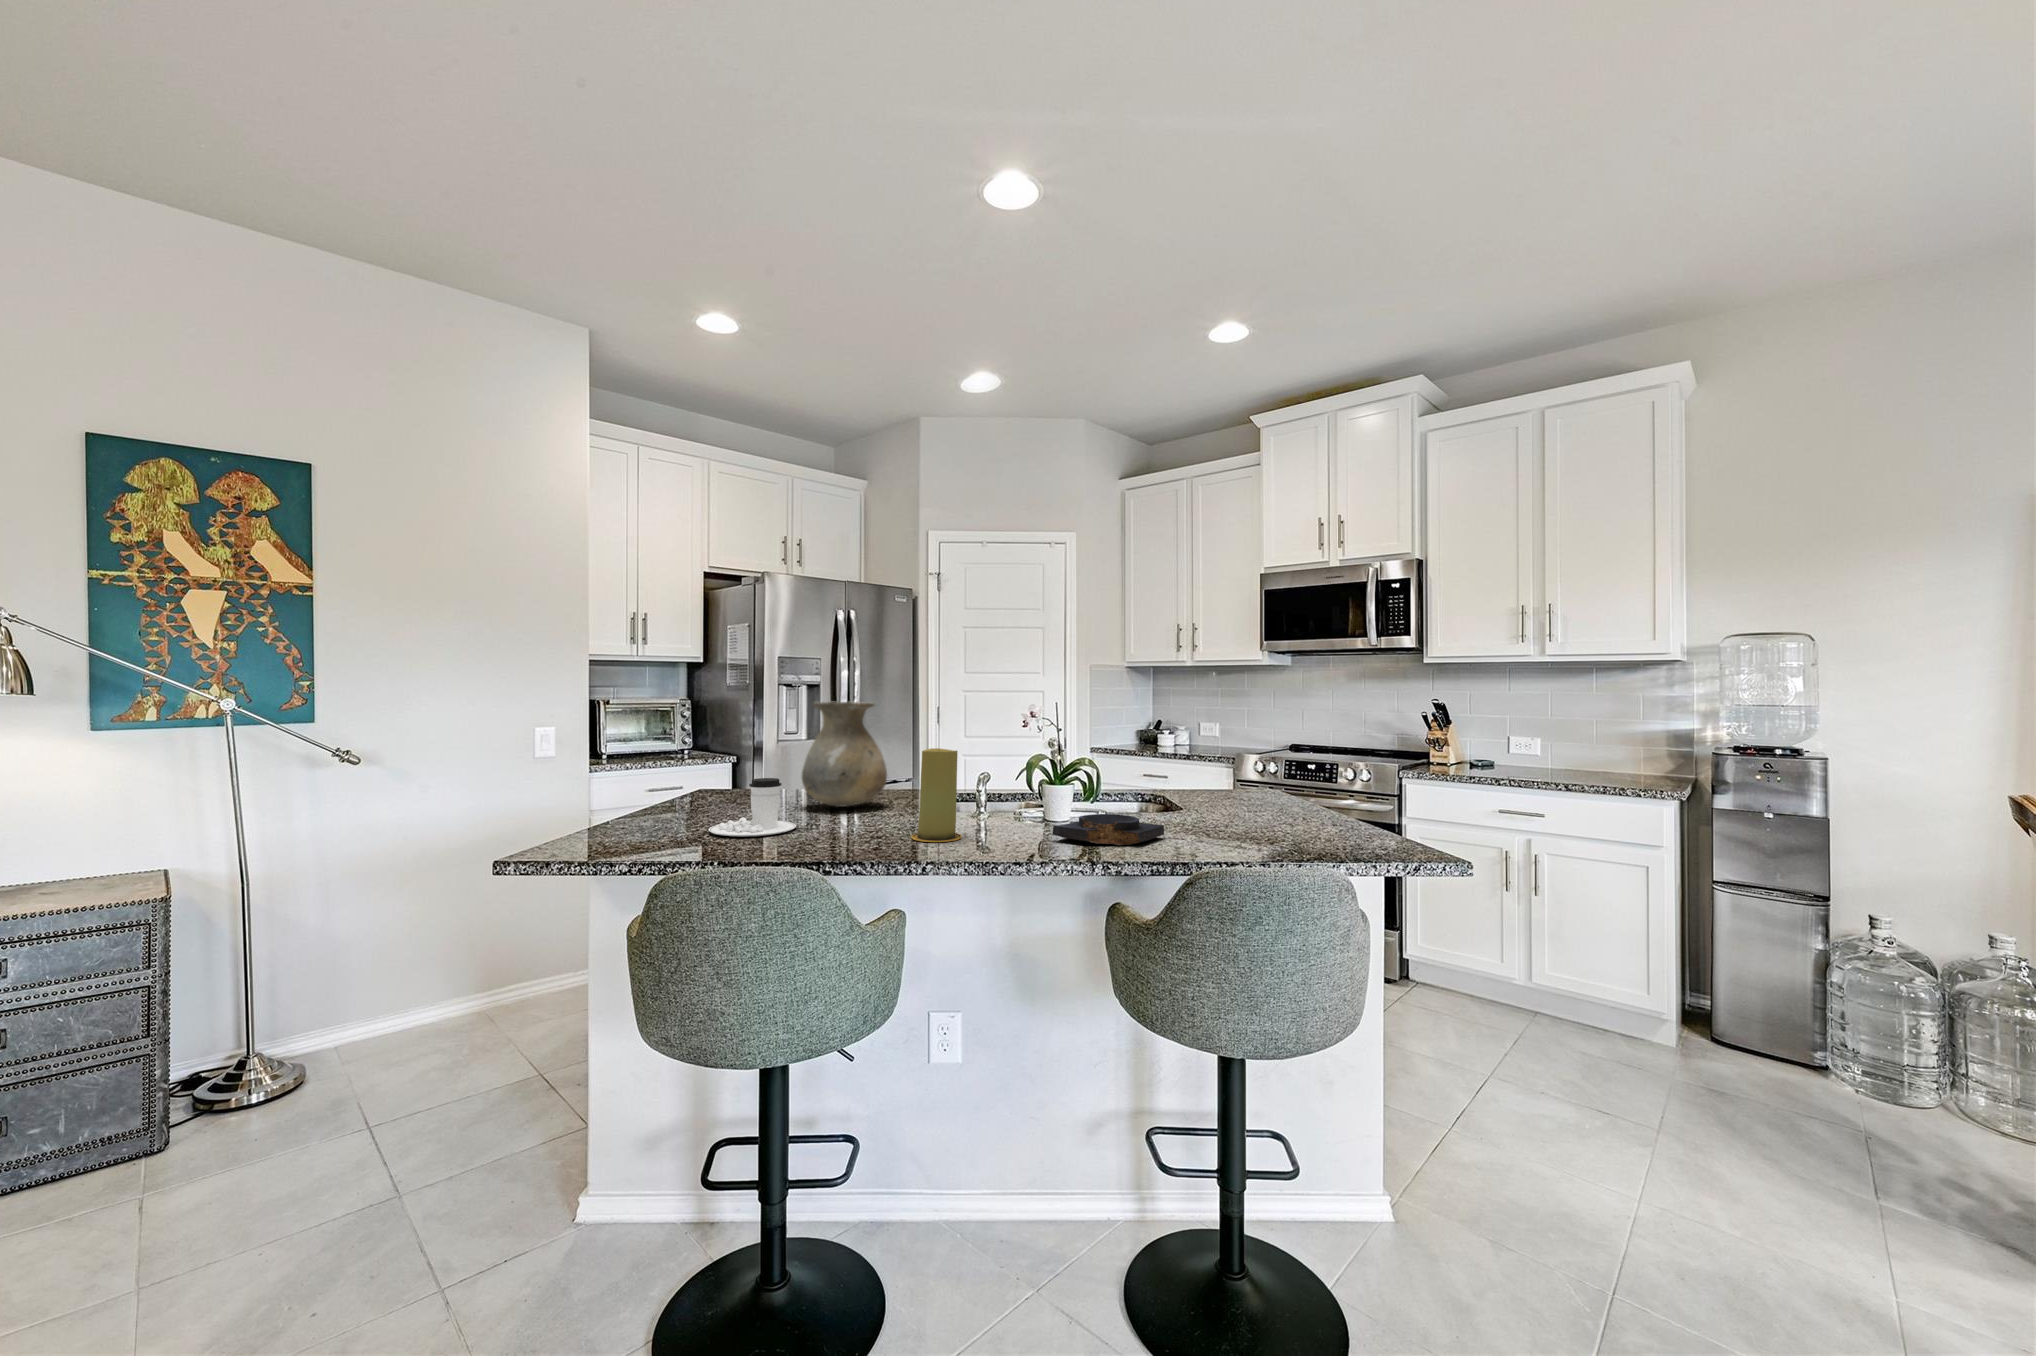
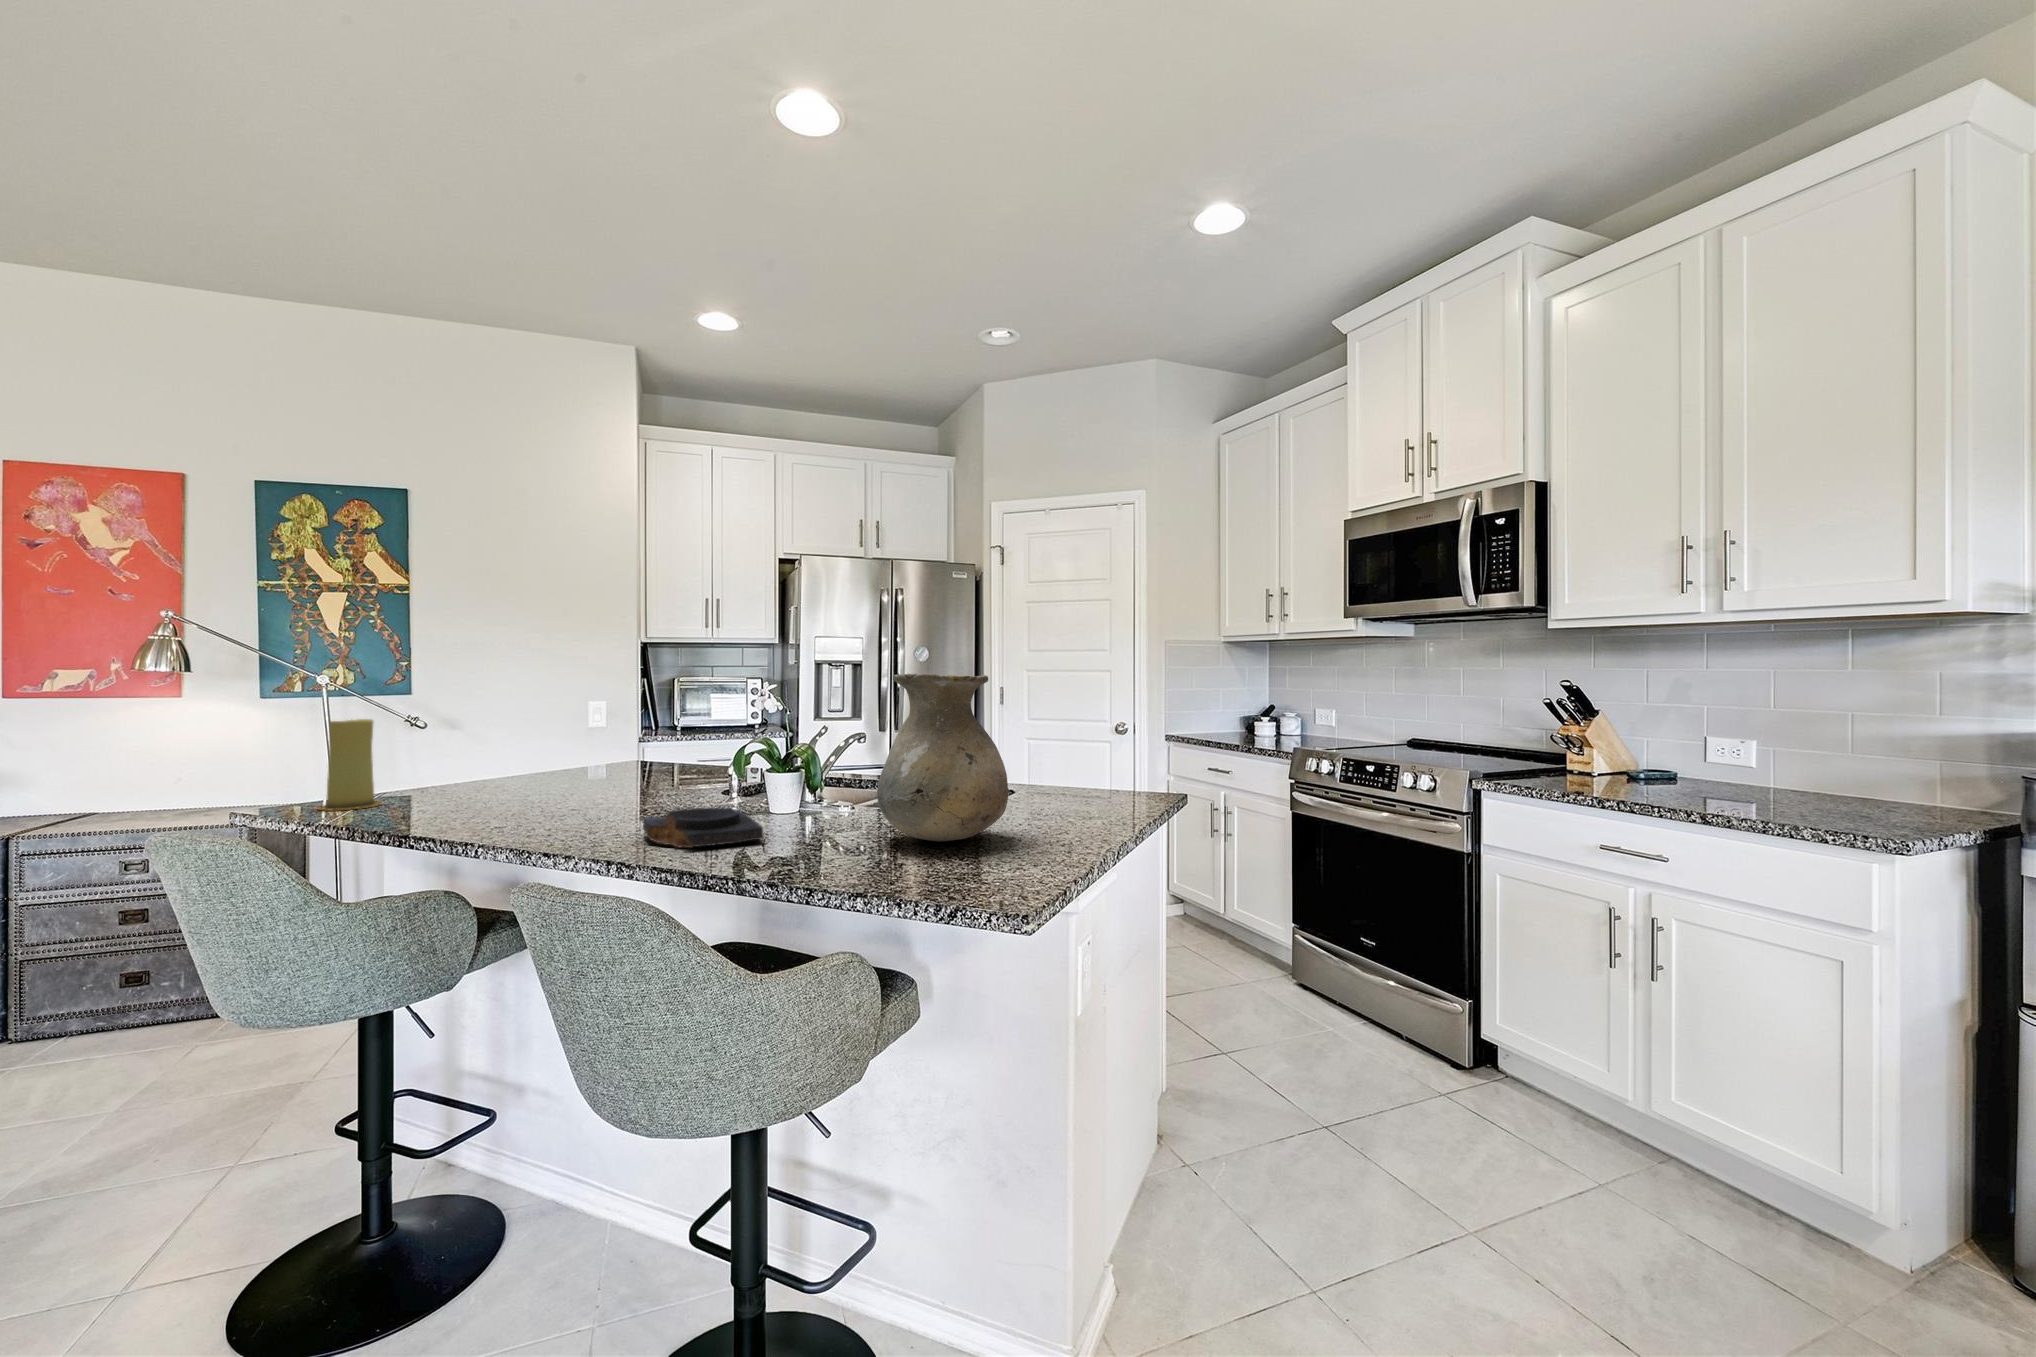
vase: present [802,702,887,807] -> present [877,674,1008,841]
candle: present [911,748,962,842] -> present [318,719,381,810]
coffee cup: present [709,778,796,837] -> none [429,750,530,806]

